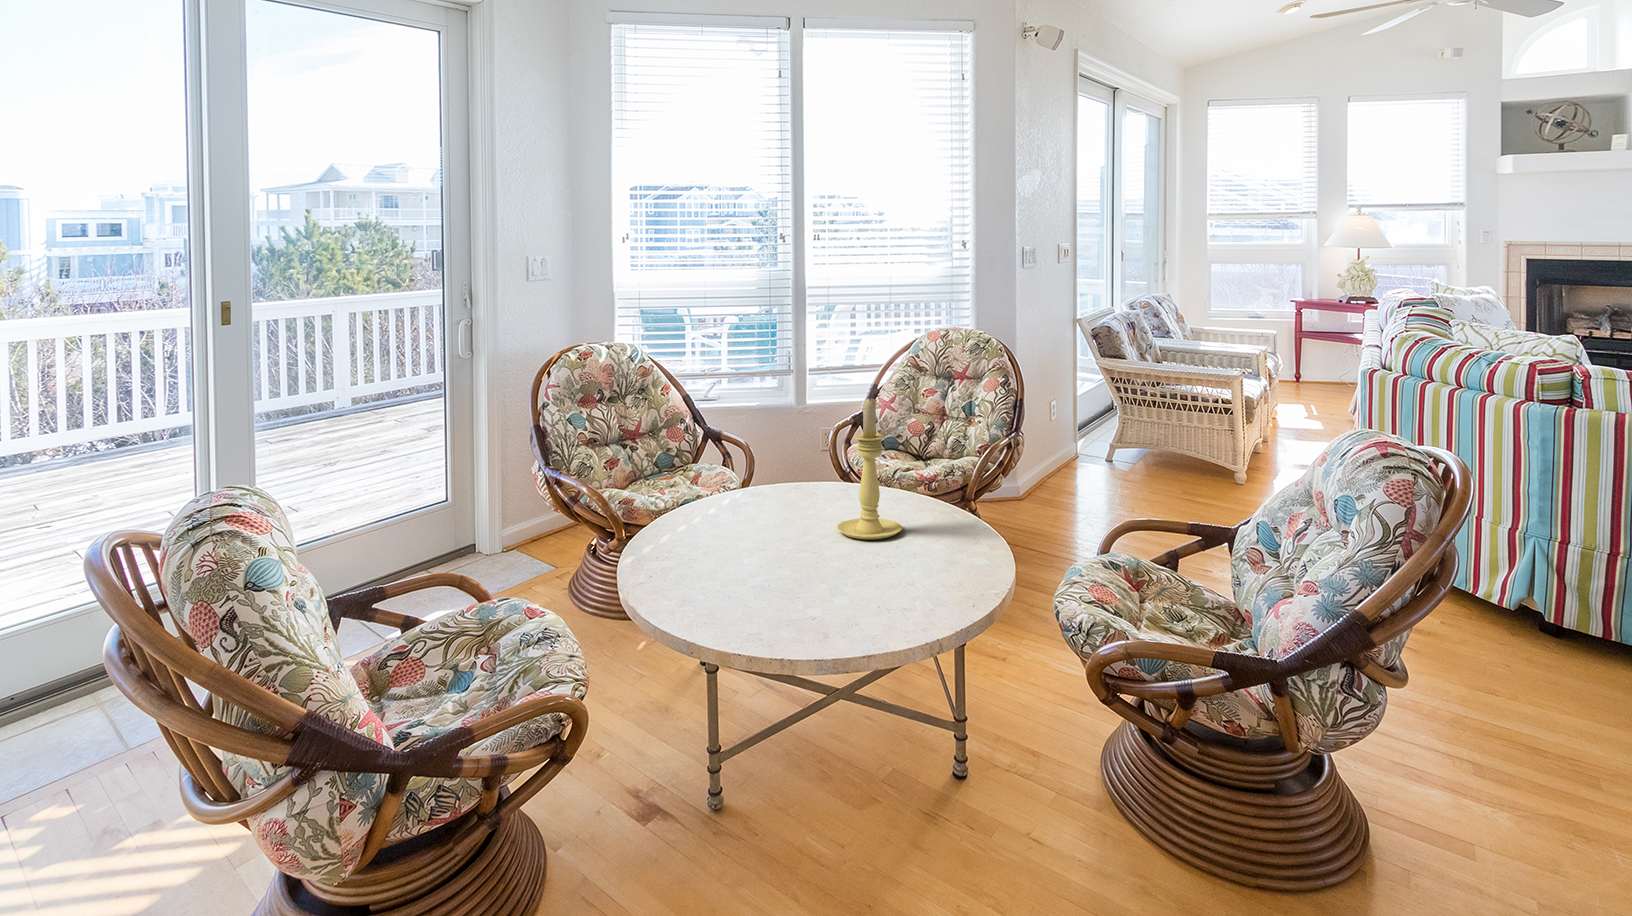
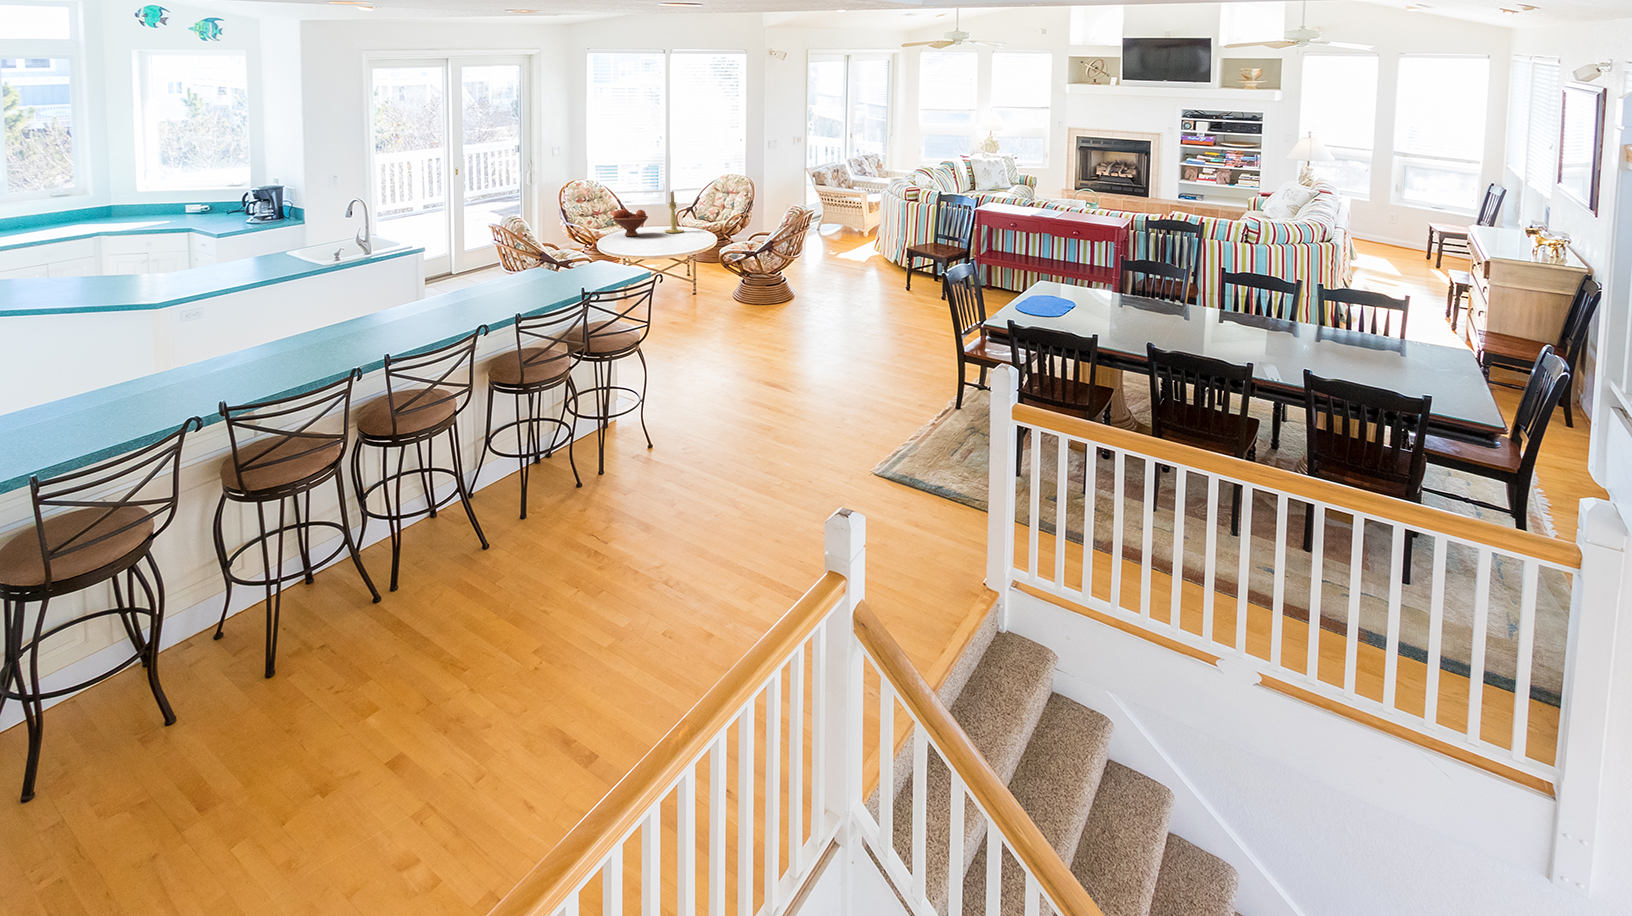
fruit bowl: none [662,458,789,561] -> present [613,208,648,236]

